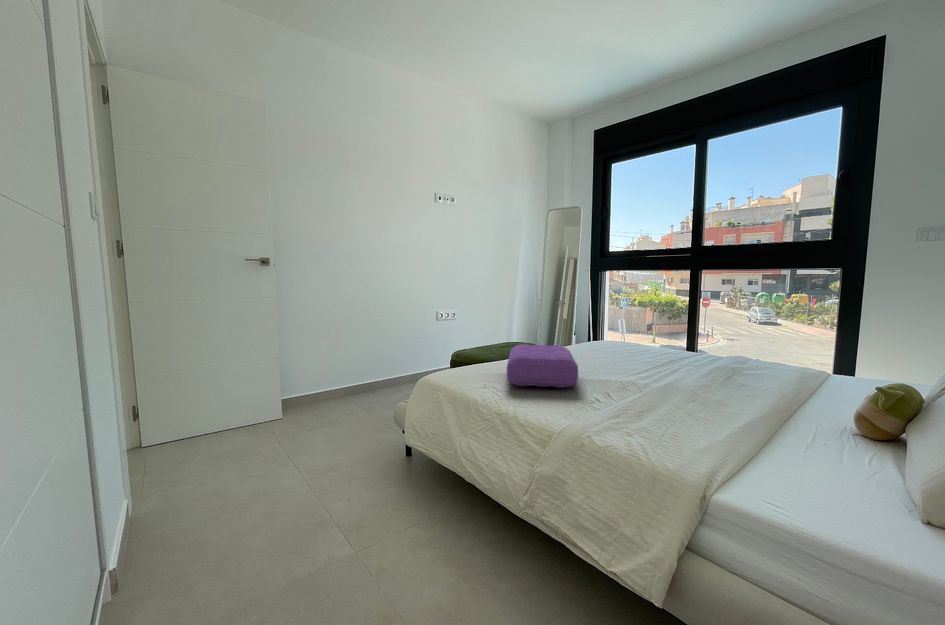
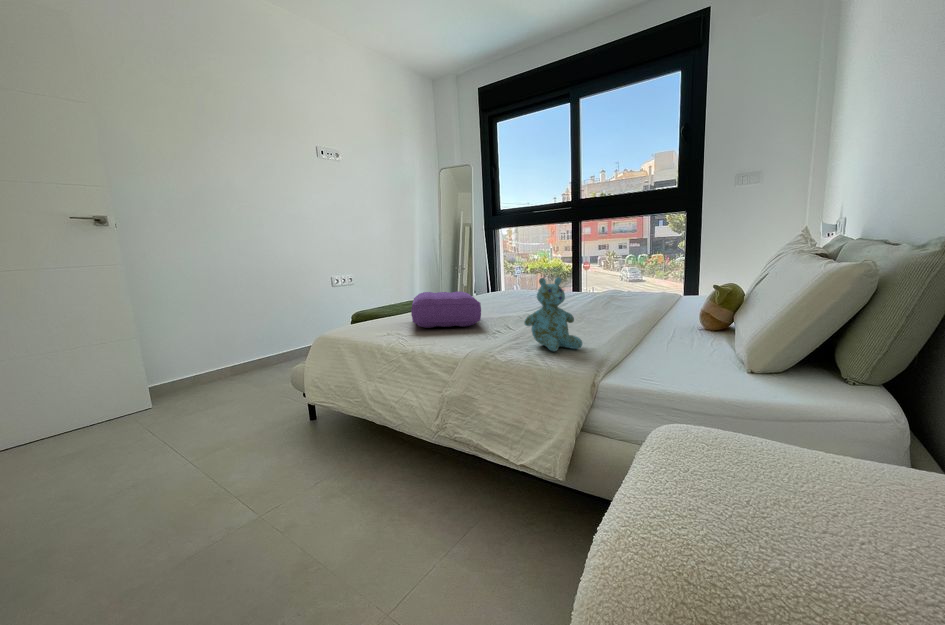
stuffed bear: none [624,358,692,444] -> present [524,277,582,351]

